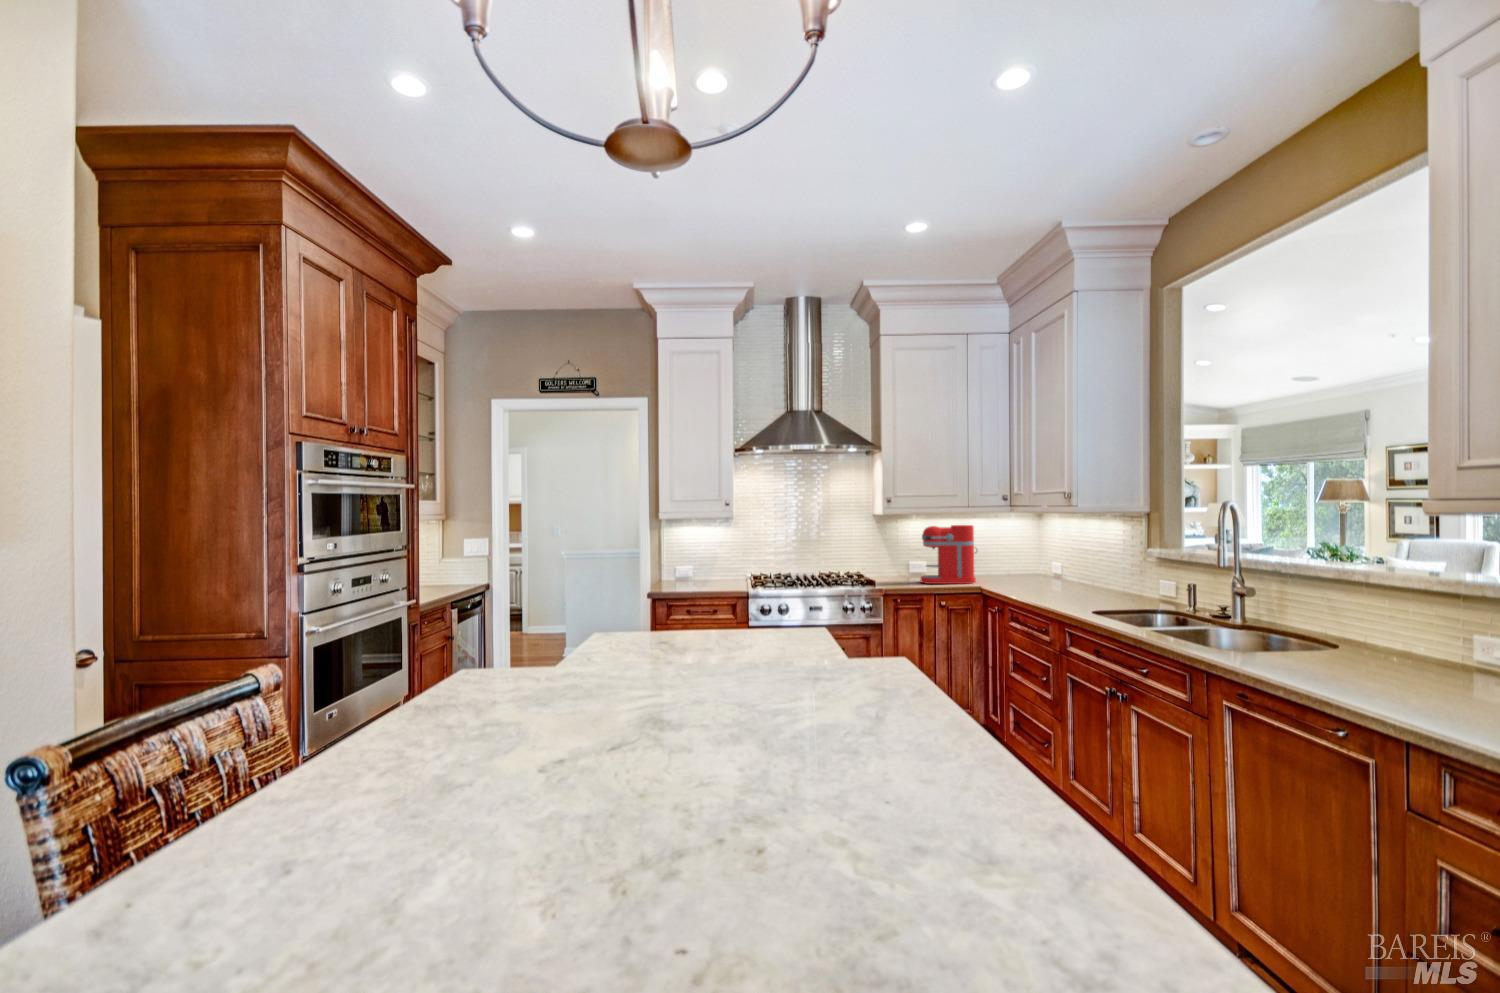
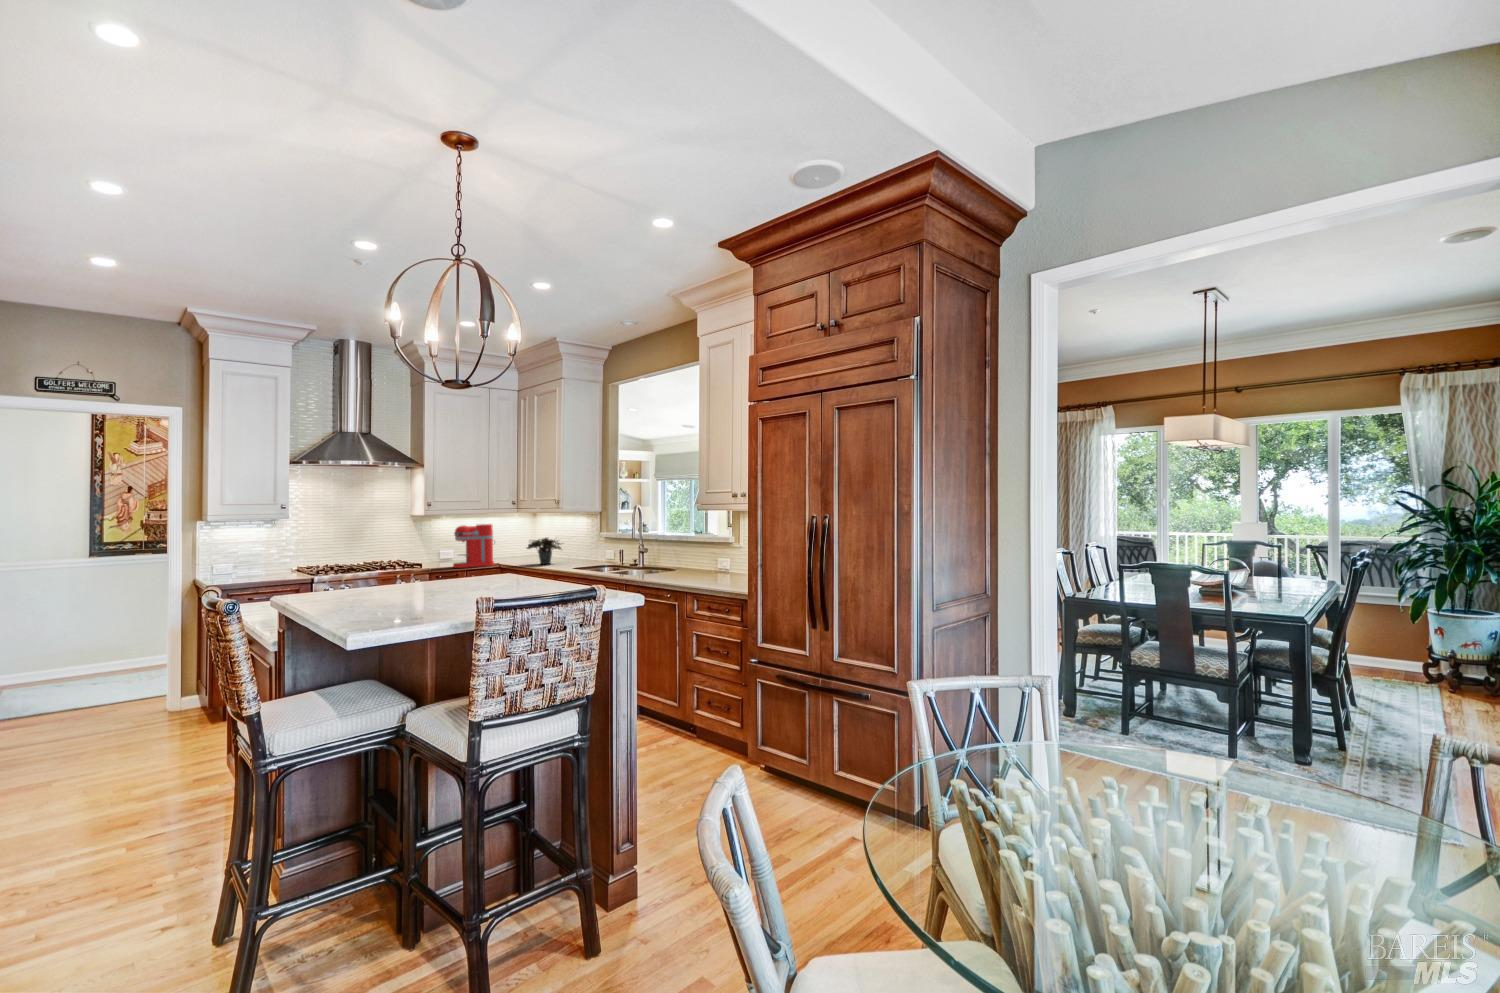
potted plant: none [1017,549,1082,591] -> present [527,538,561,564]

